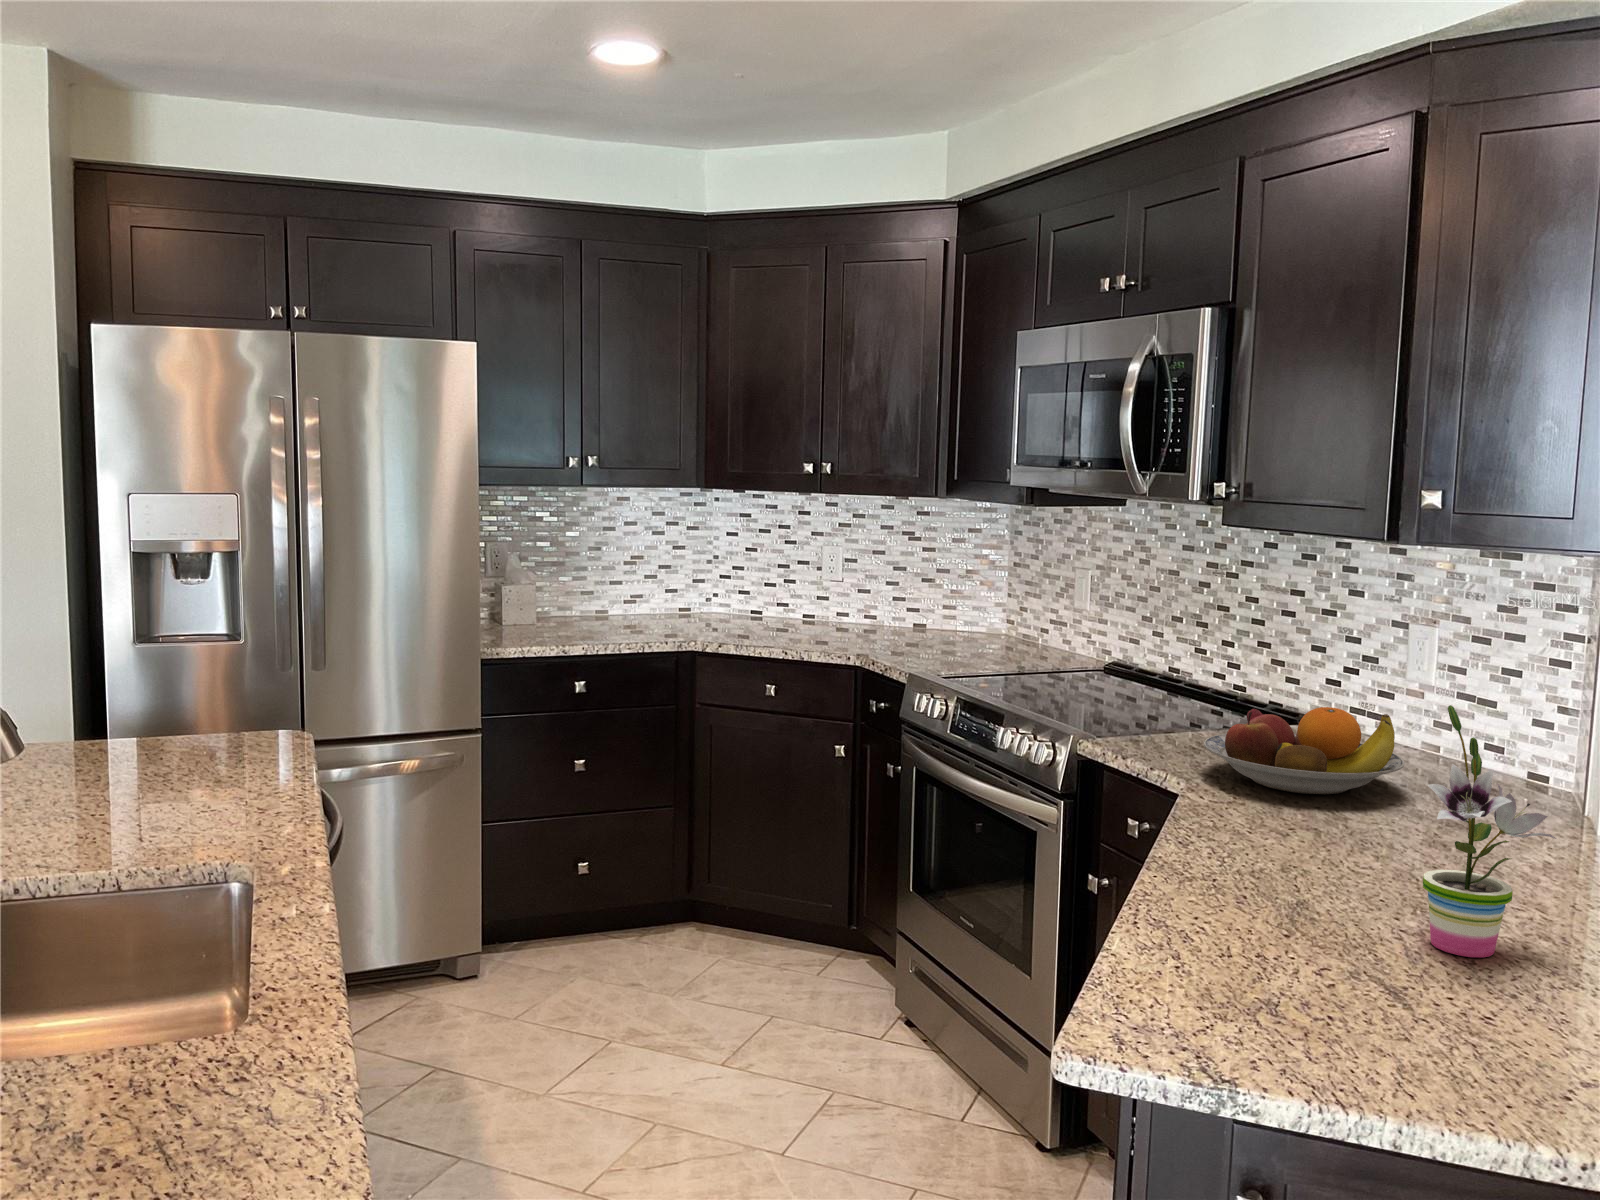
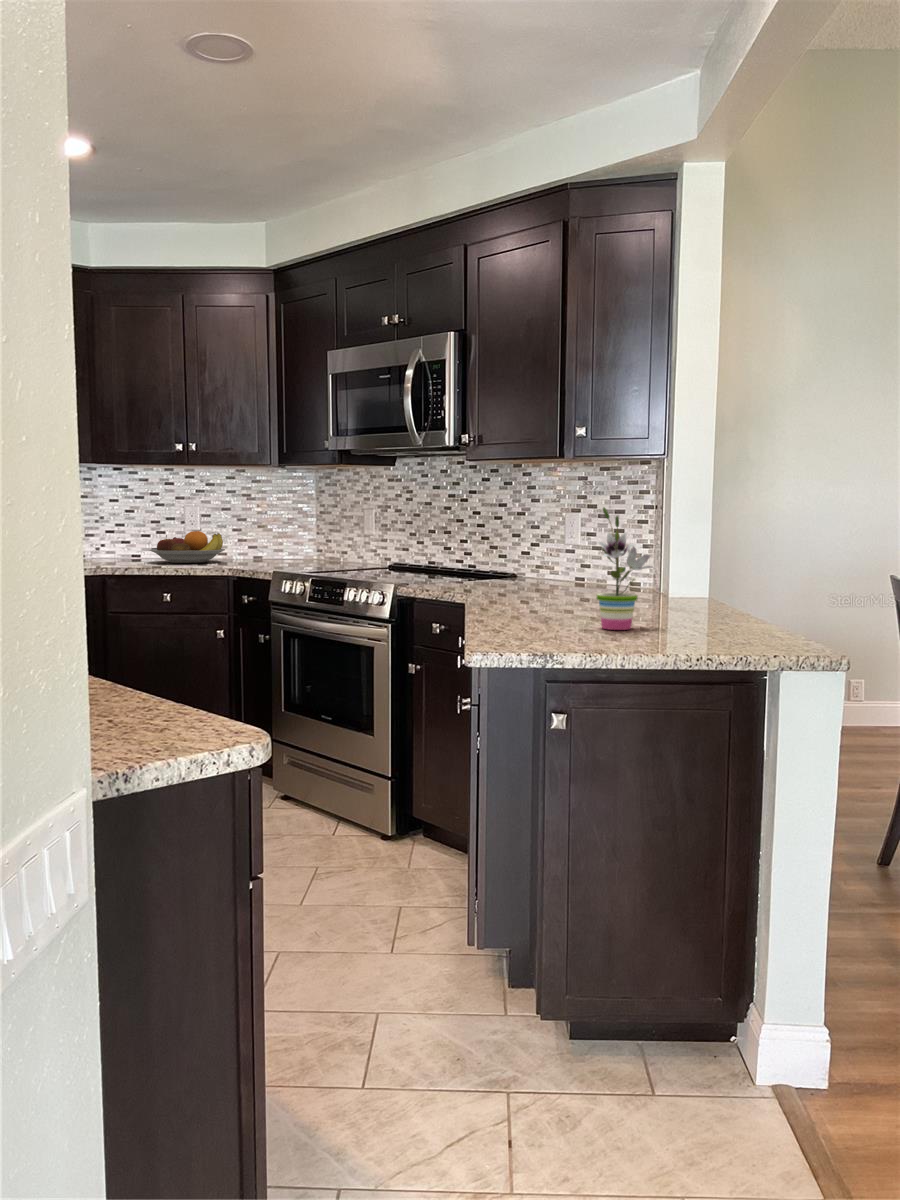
fruit bowl: present [1204,707,1405,794] -> present [150,531,225,563]

